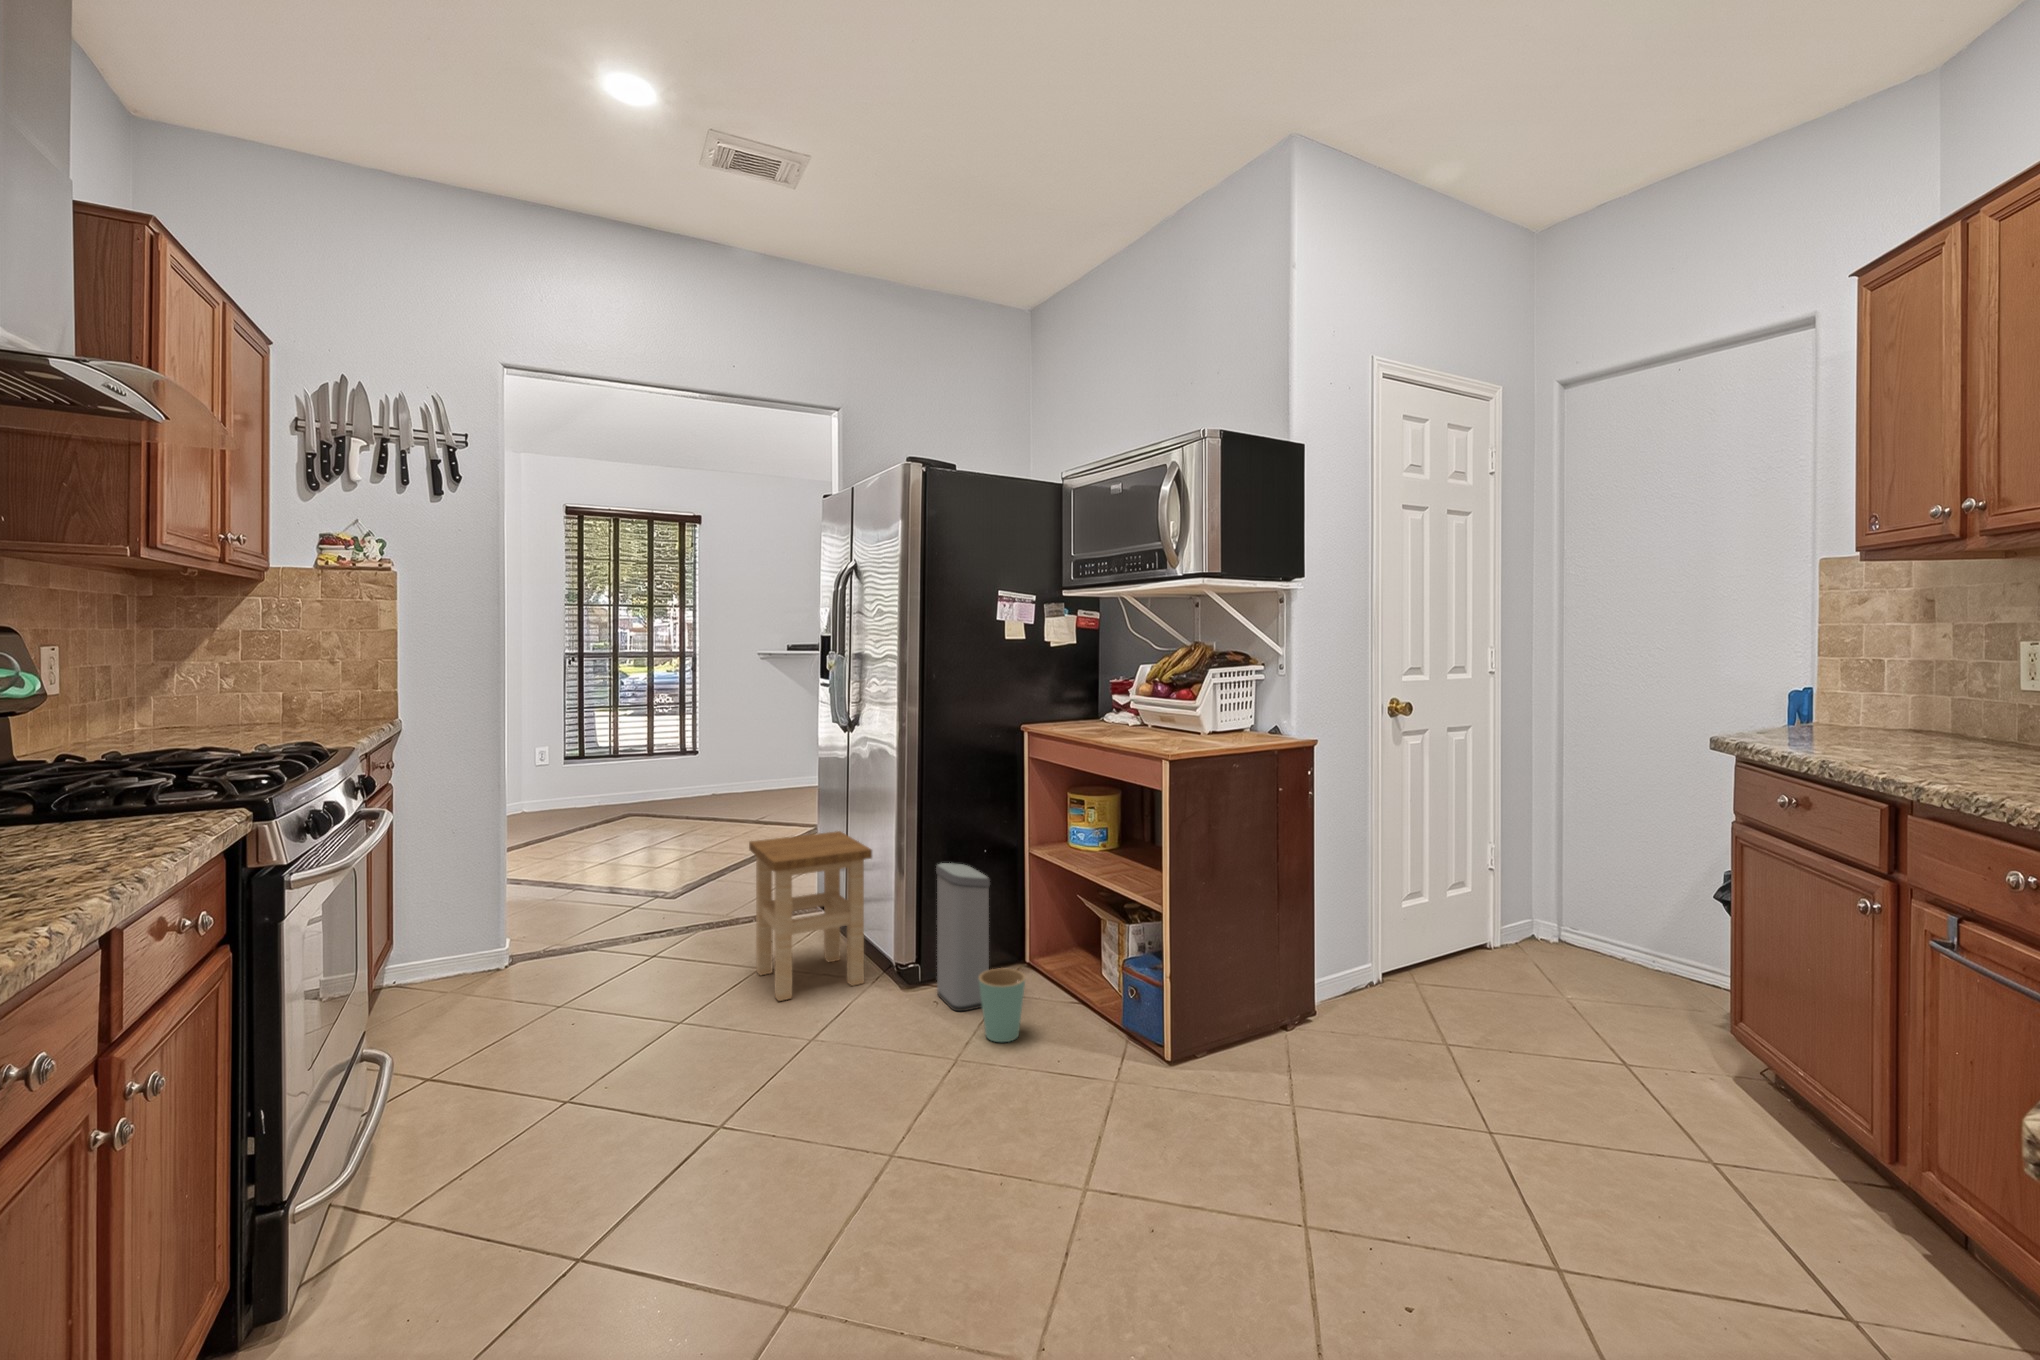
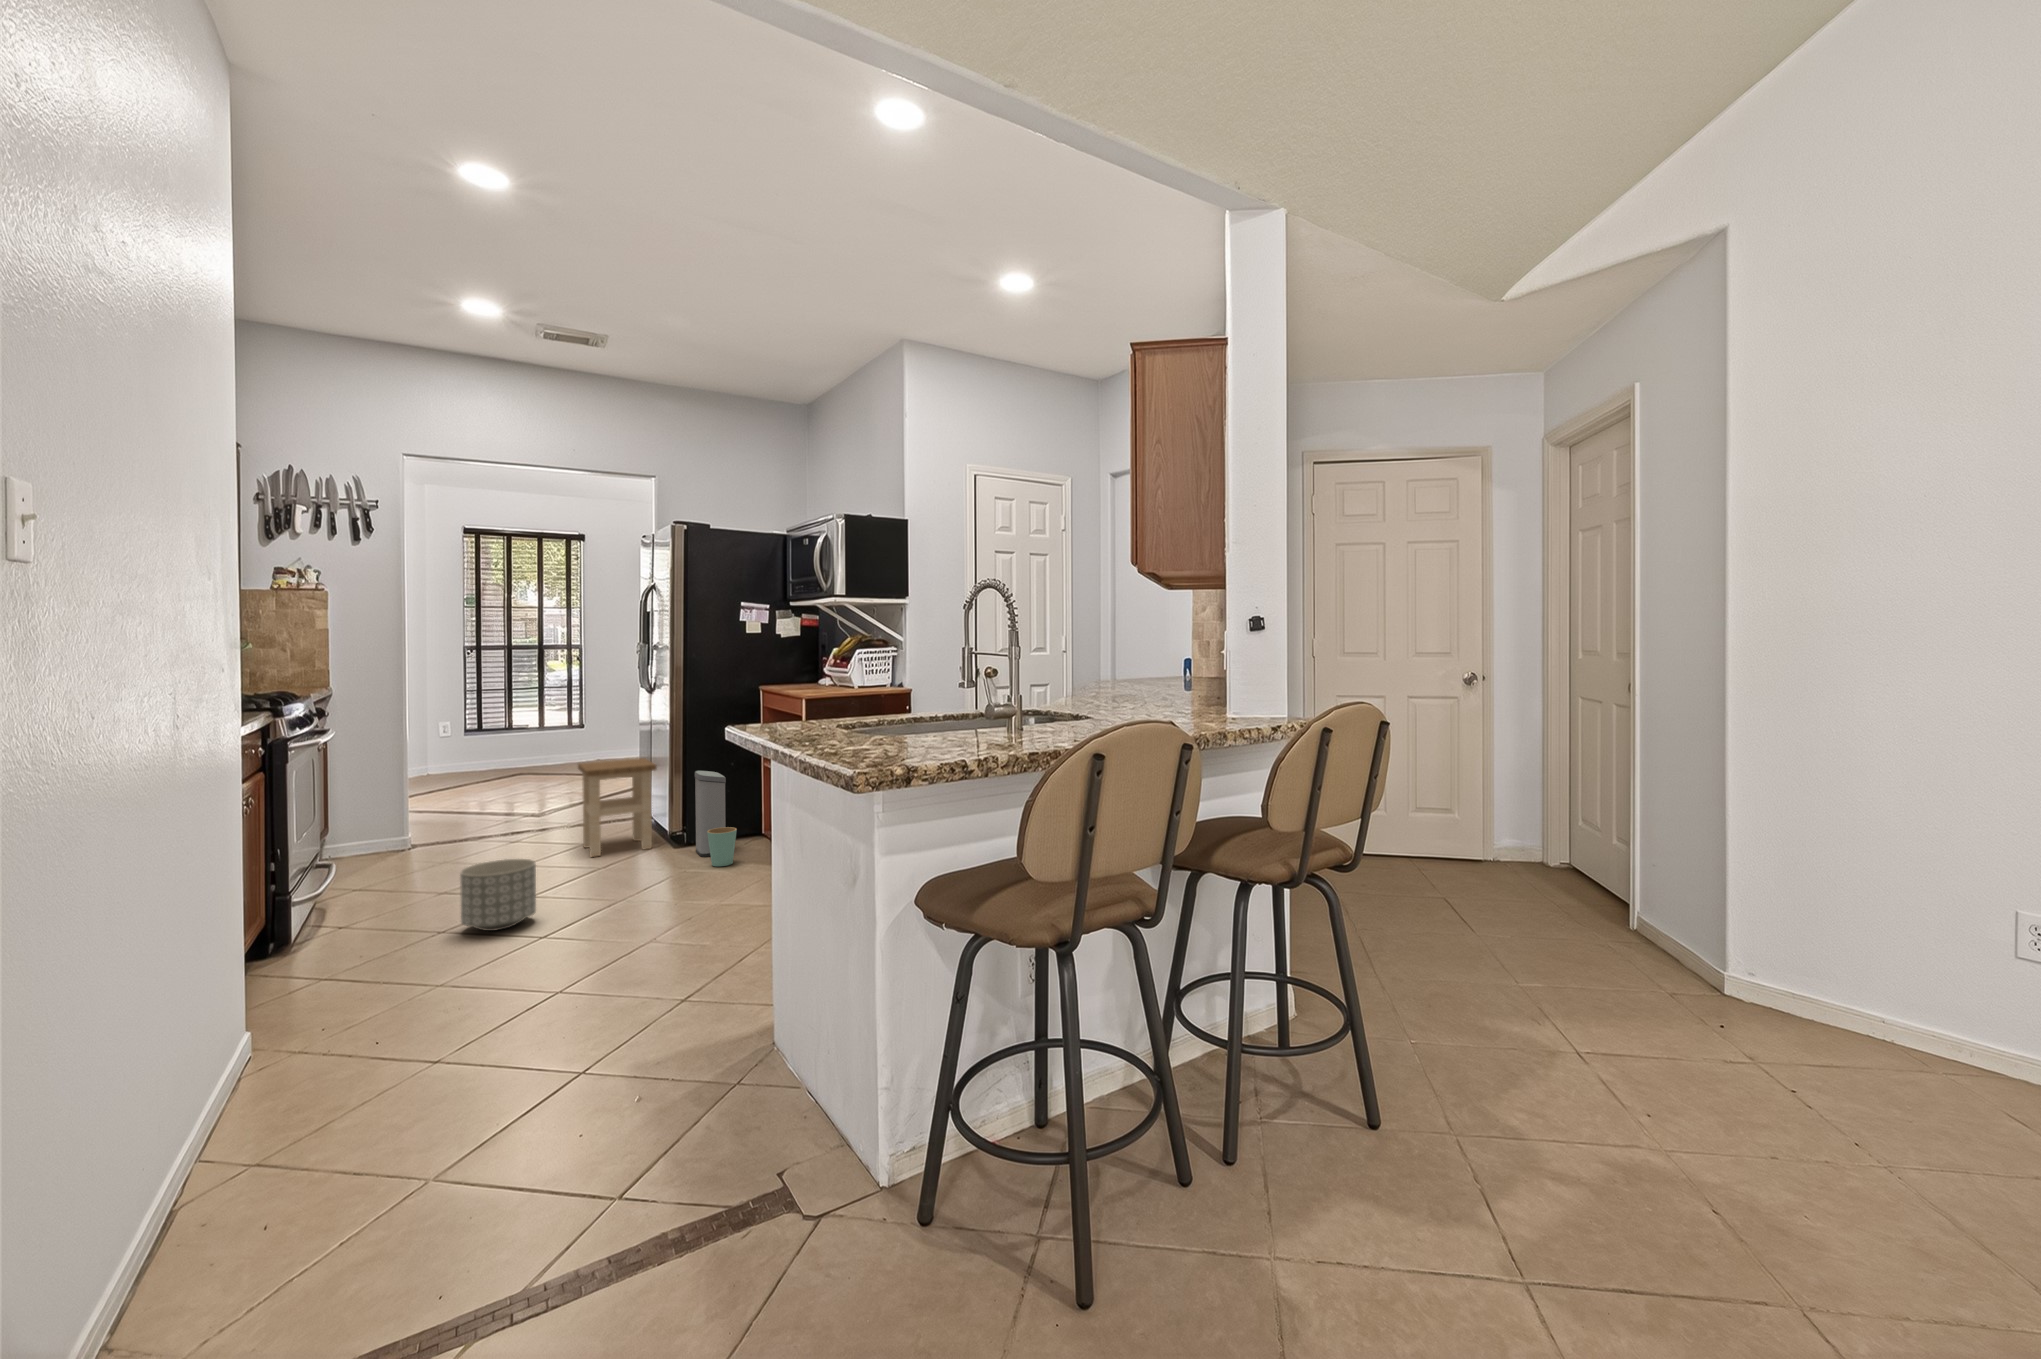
planter: none [613,1075,747,1248] -> present [460,859,536,931]

